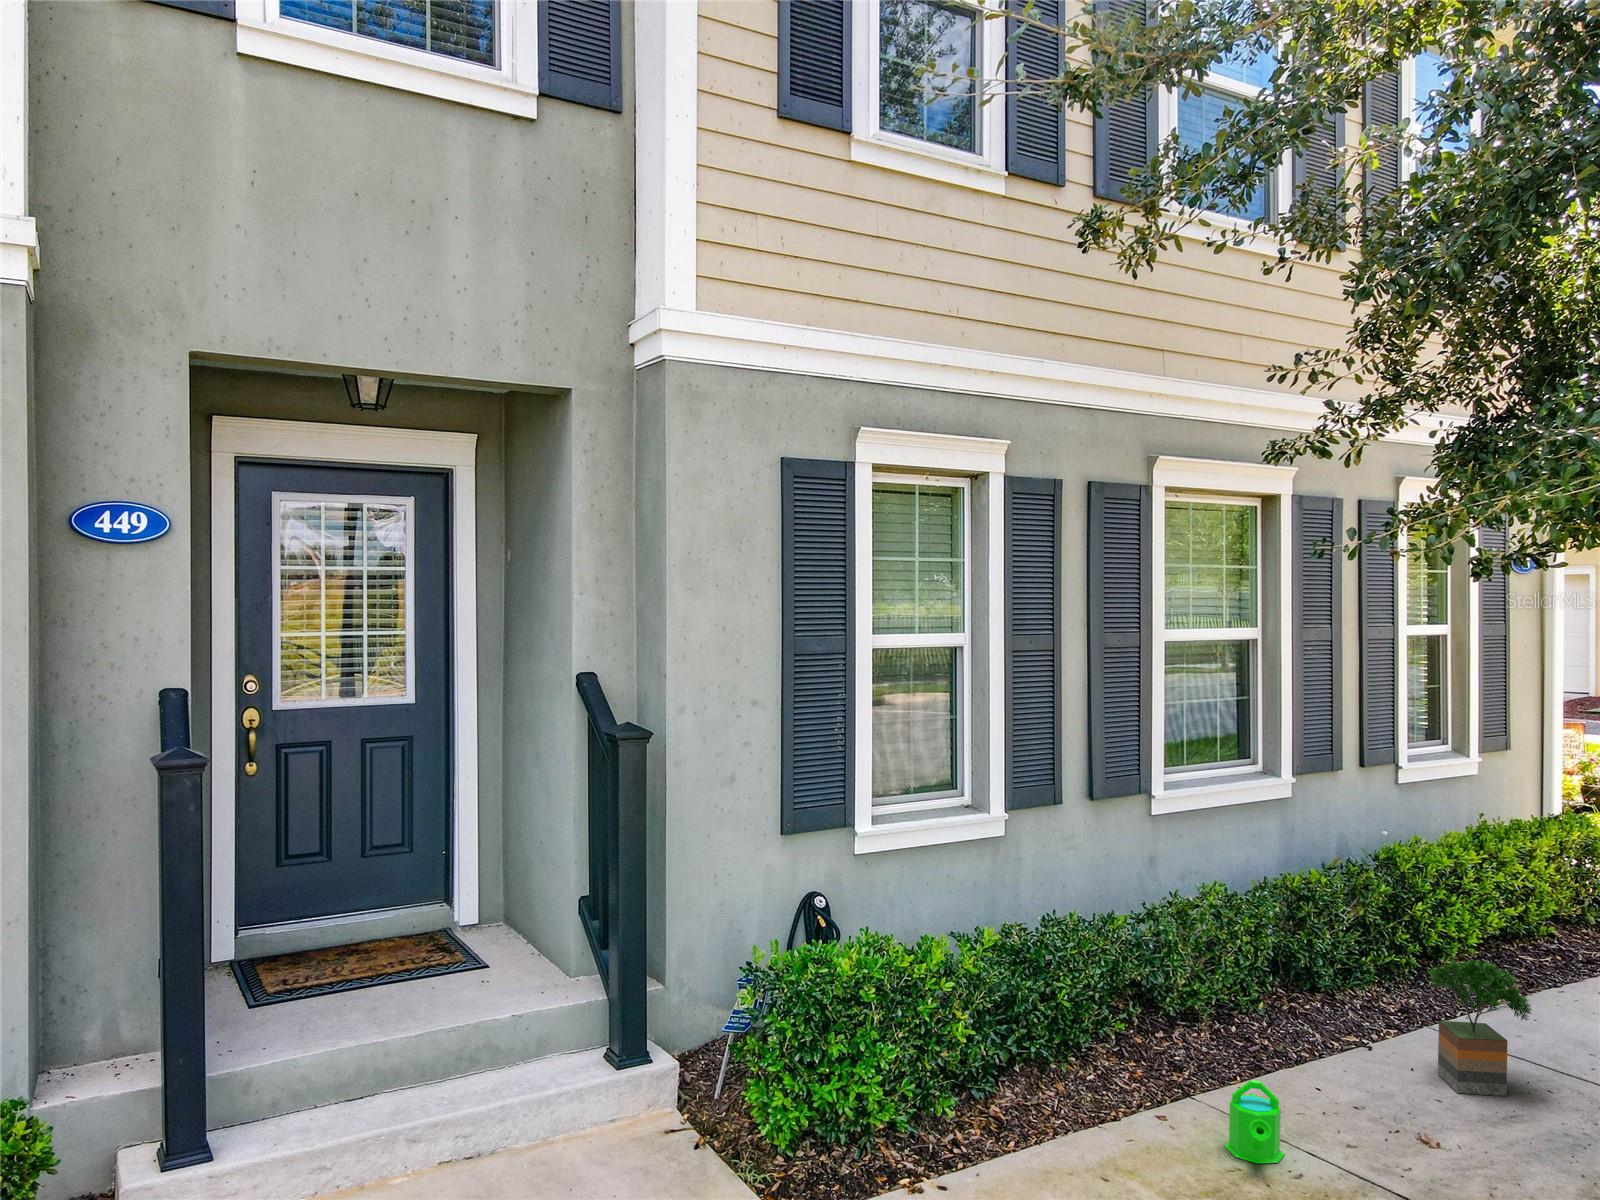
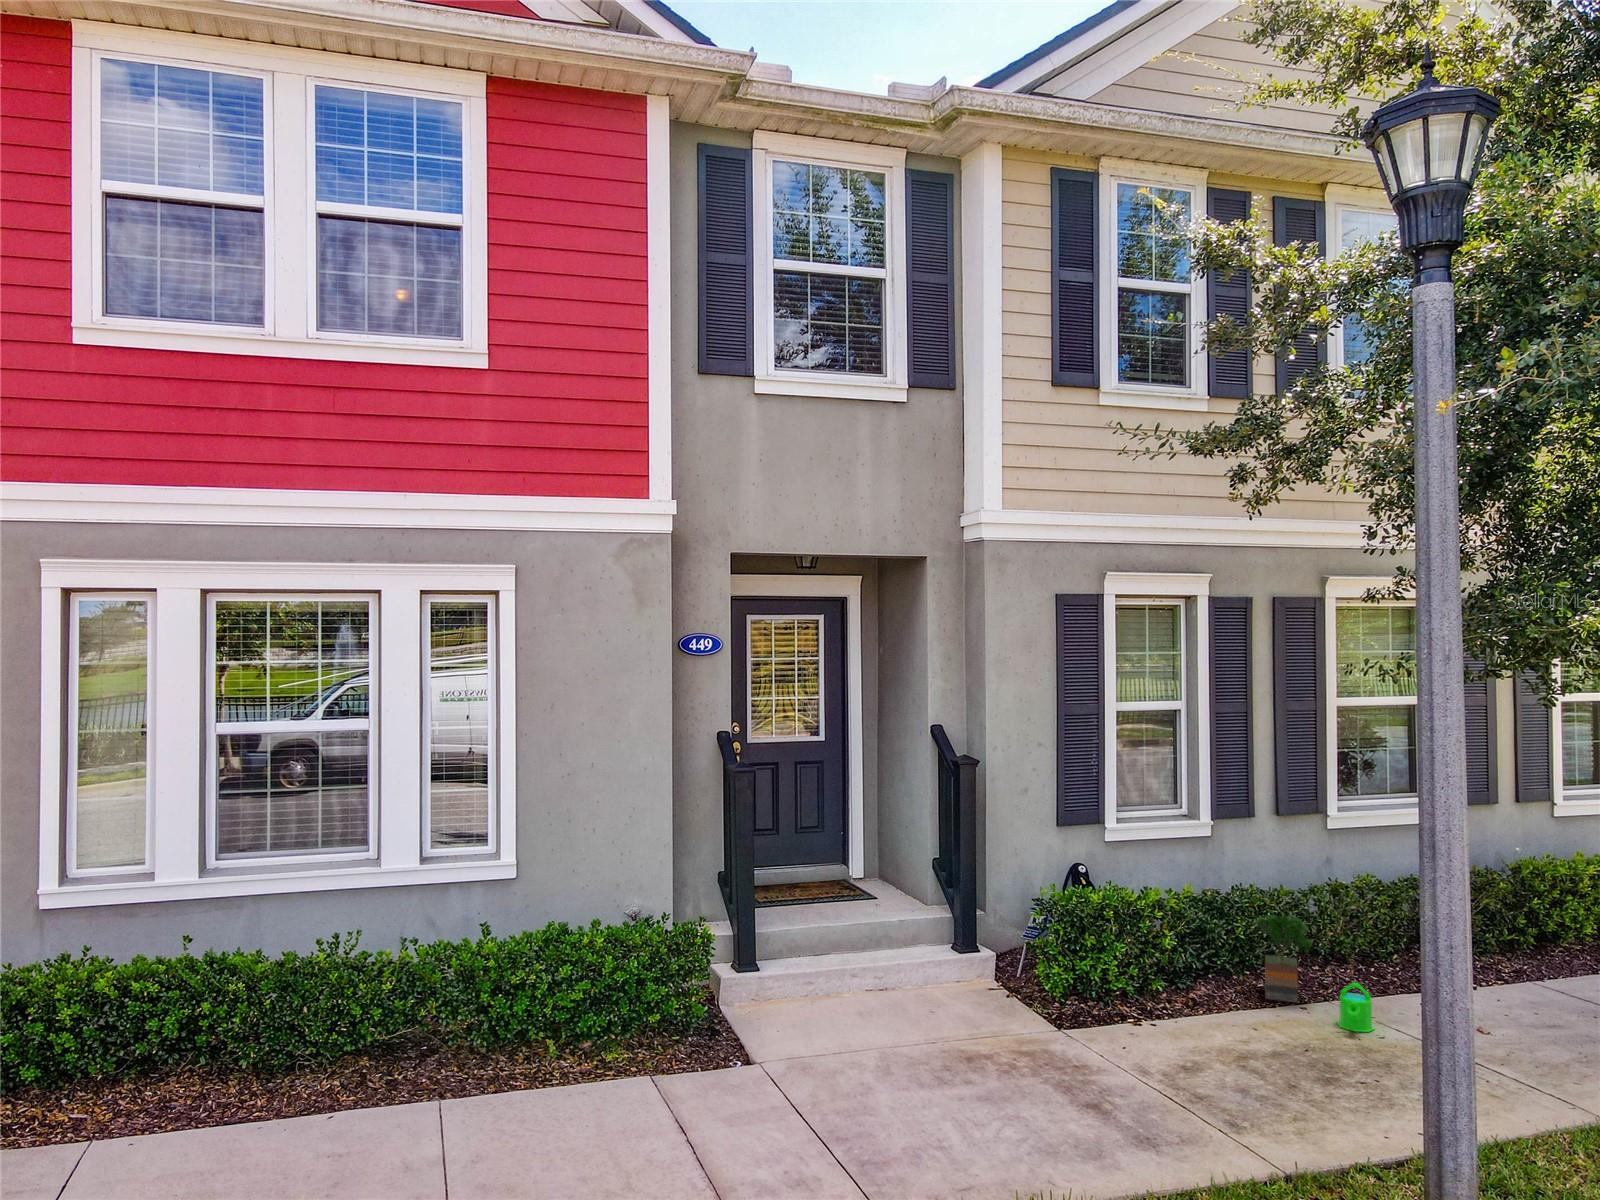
potted tree: present [1429,959,1532,1096] -> present [1255,915,1312,1002]

